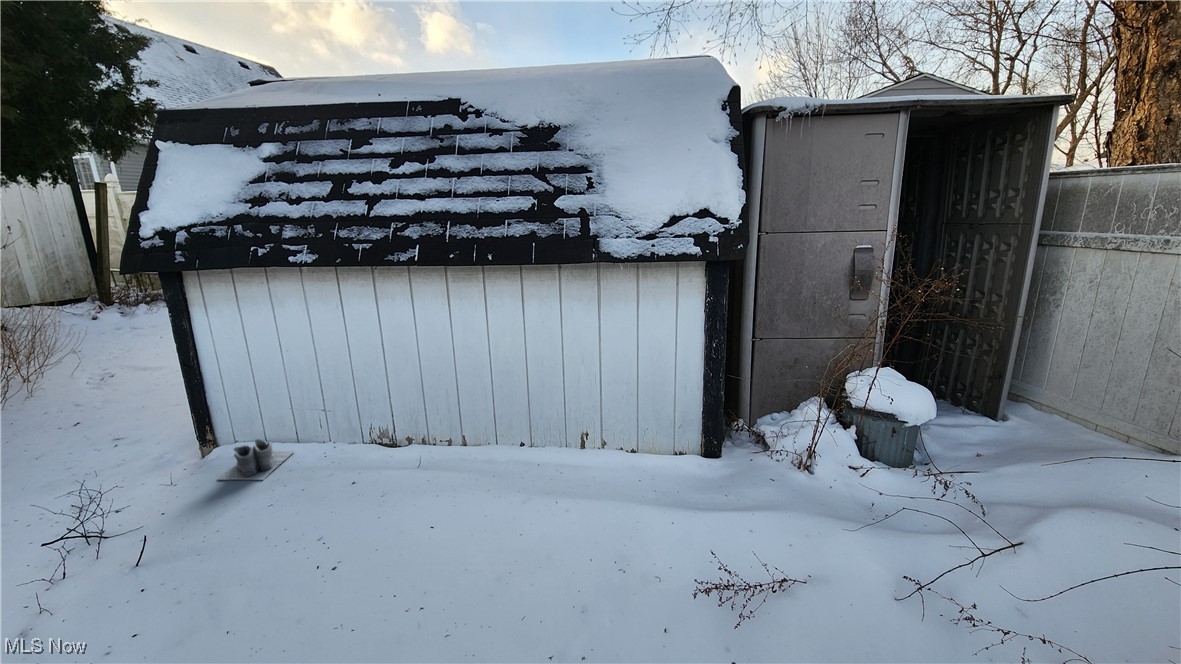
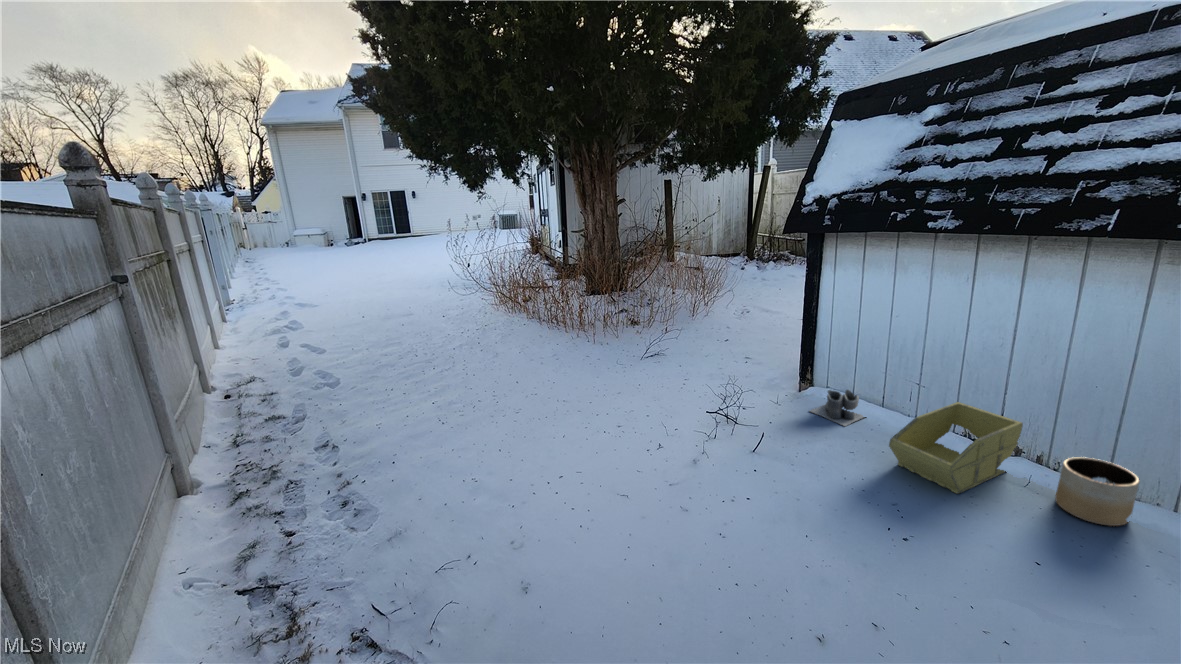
storage bin: none [306,416,410,499] -> present [889,402,1023,494]
planter: none [435,427,478,475] -> present [1055,457,1140,526]

